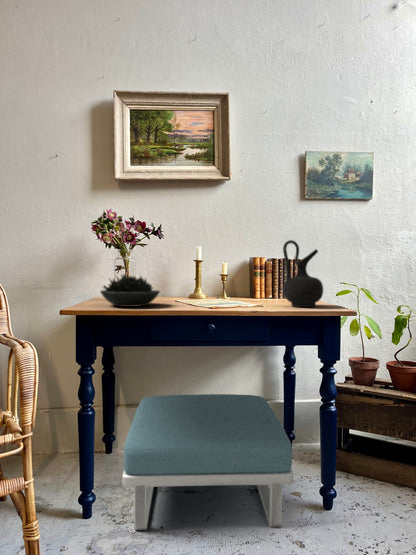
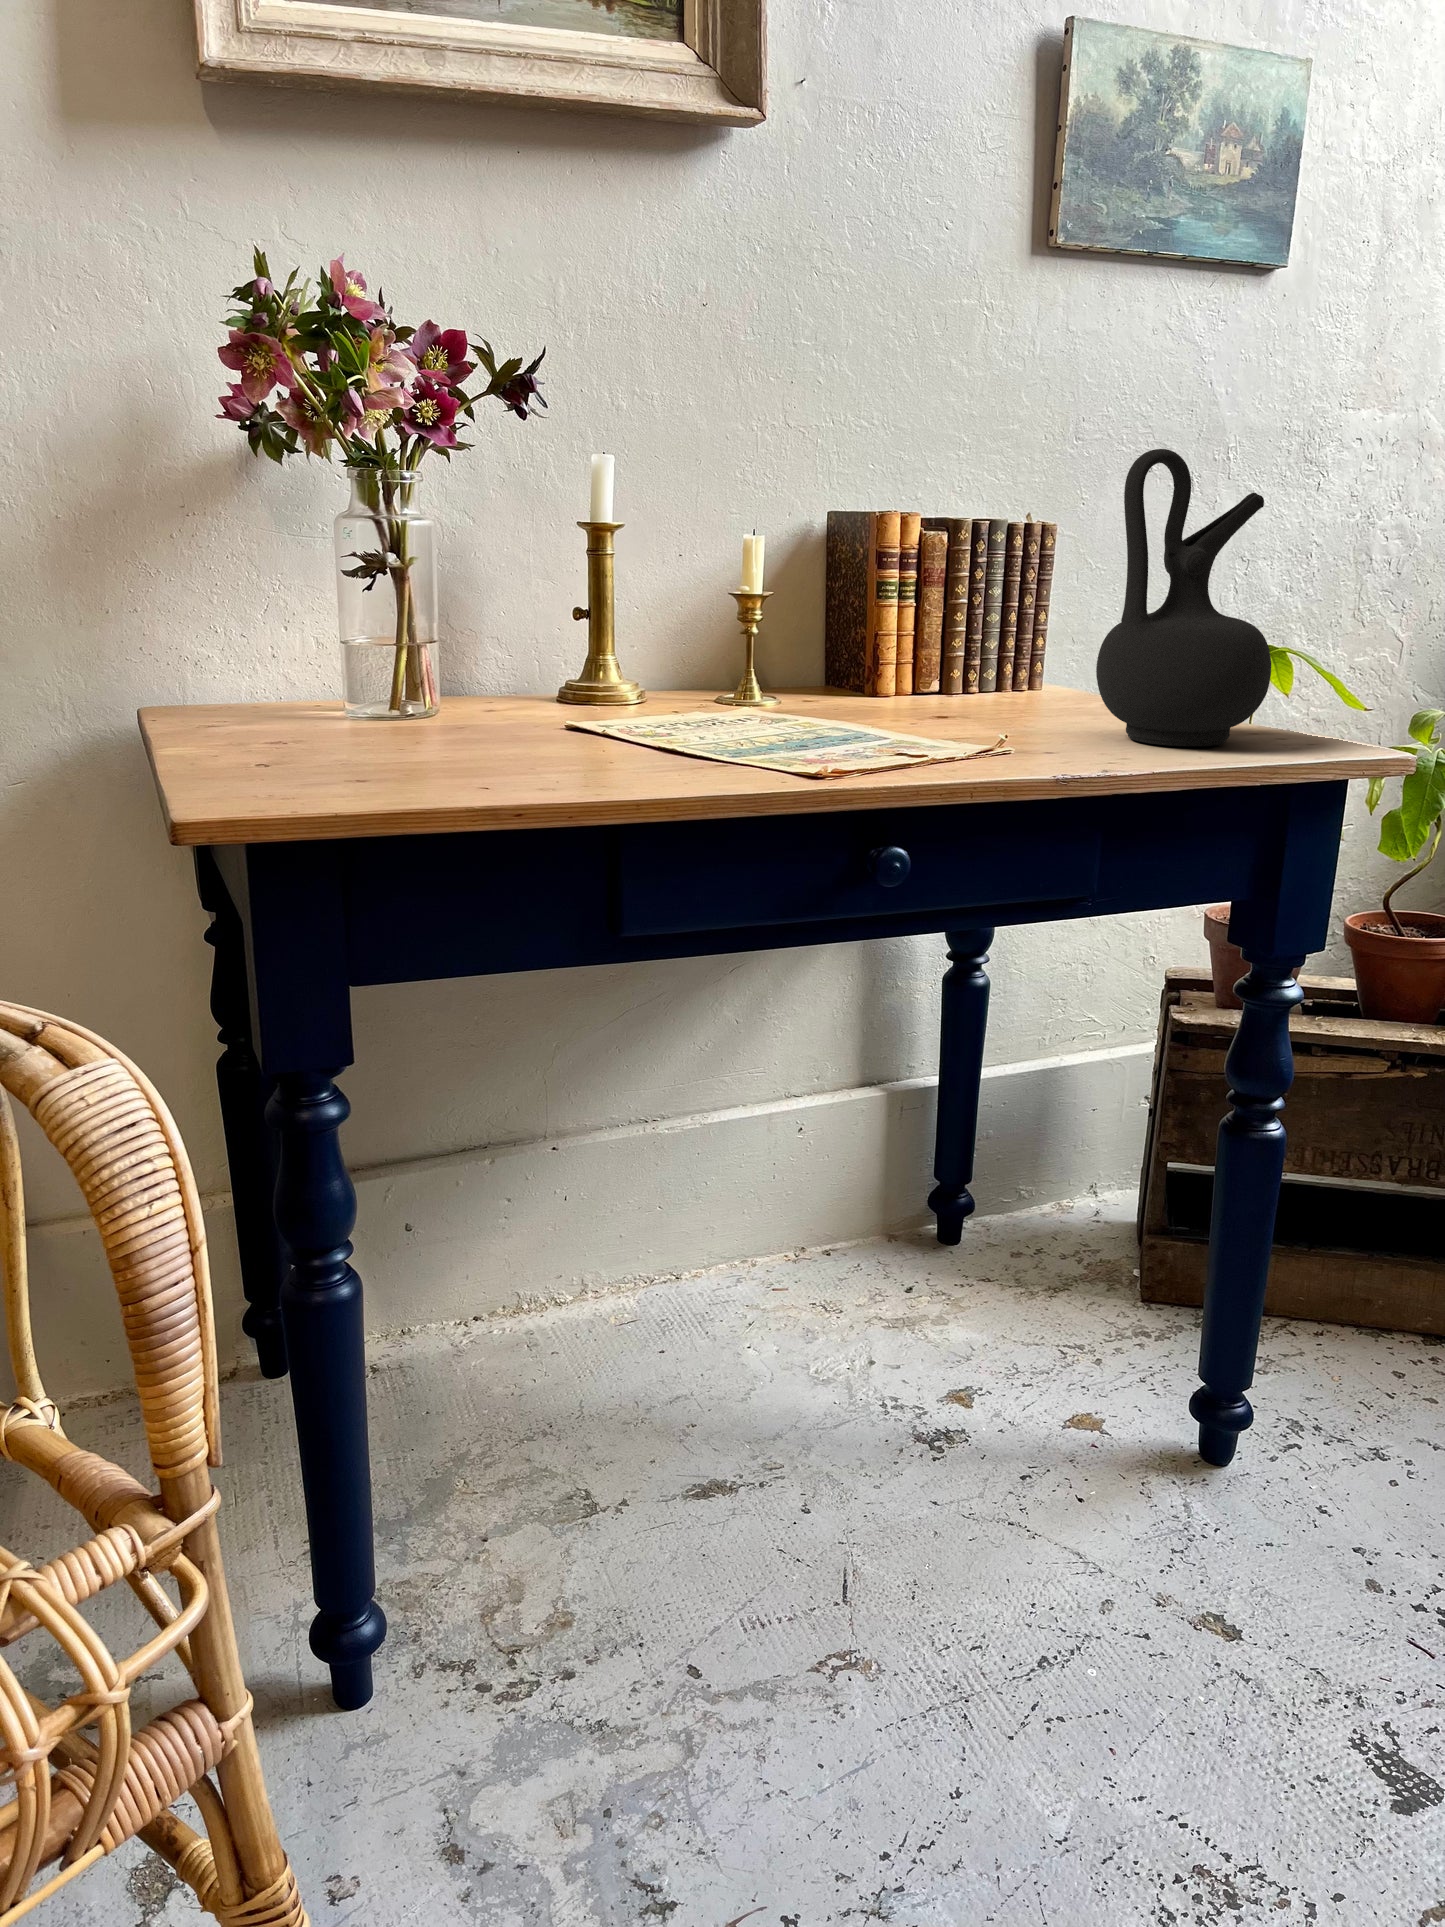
succulent plant: present [101,275,160,307] -> none [308,607,606,778]
footstool: present [122,394,293,530] -> none [420,1078,1169,1709]

